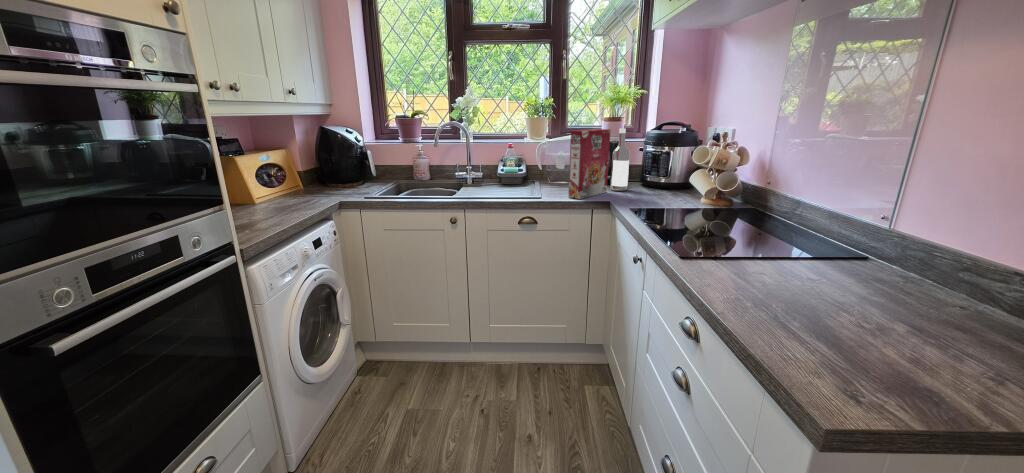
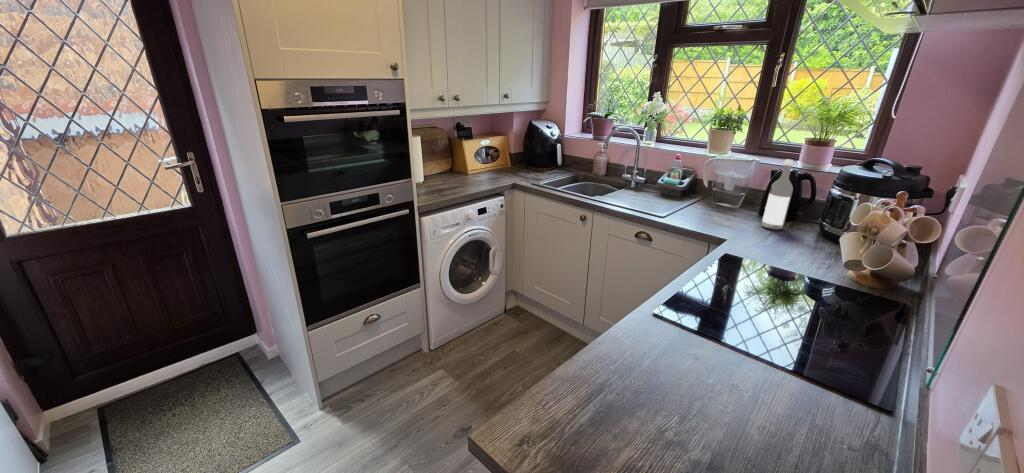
cereal box: present [569,129,611,199] -> none [695,156,767,227]

